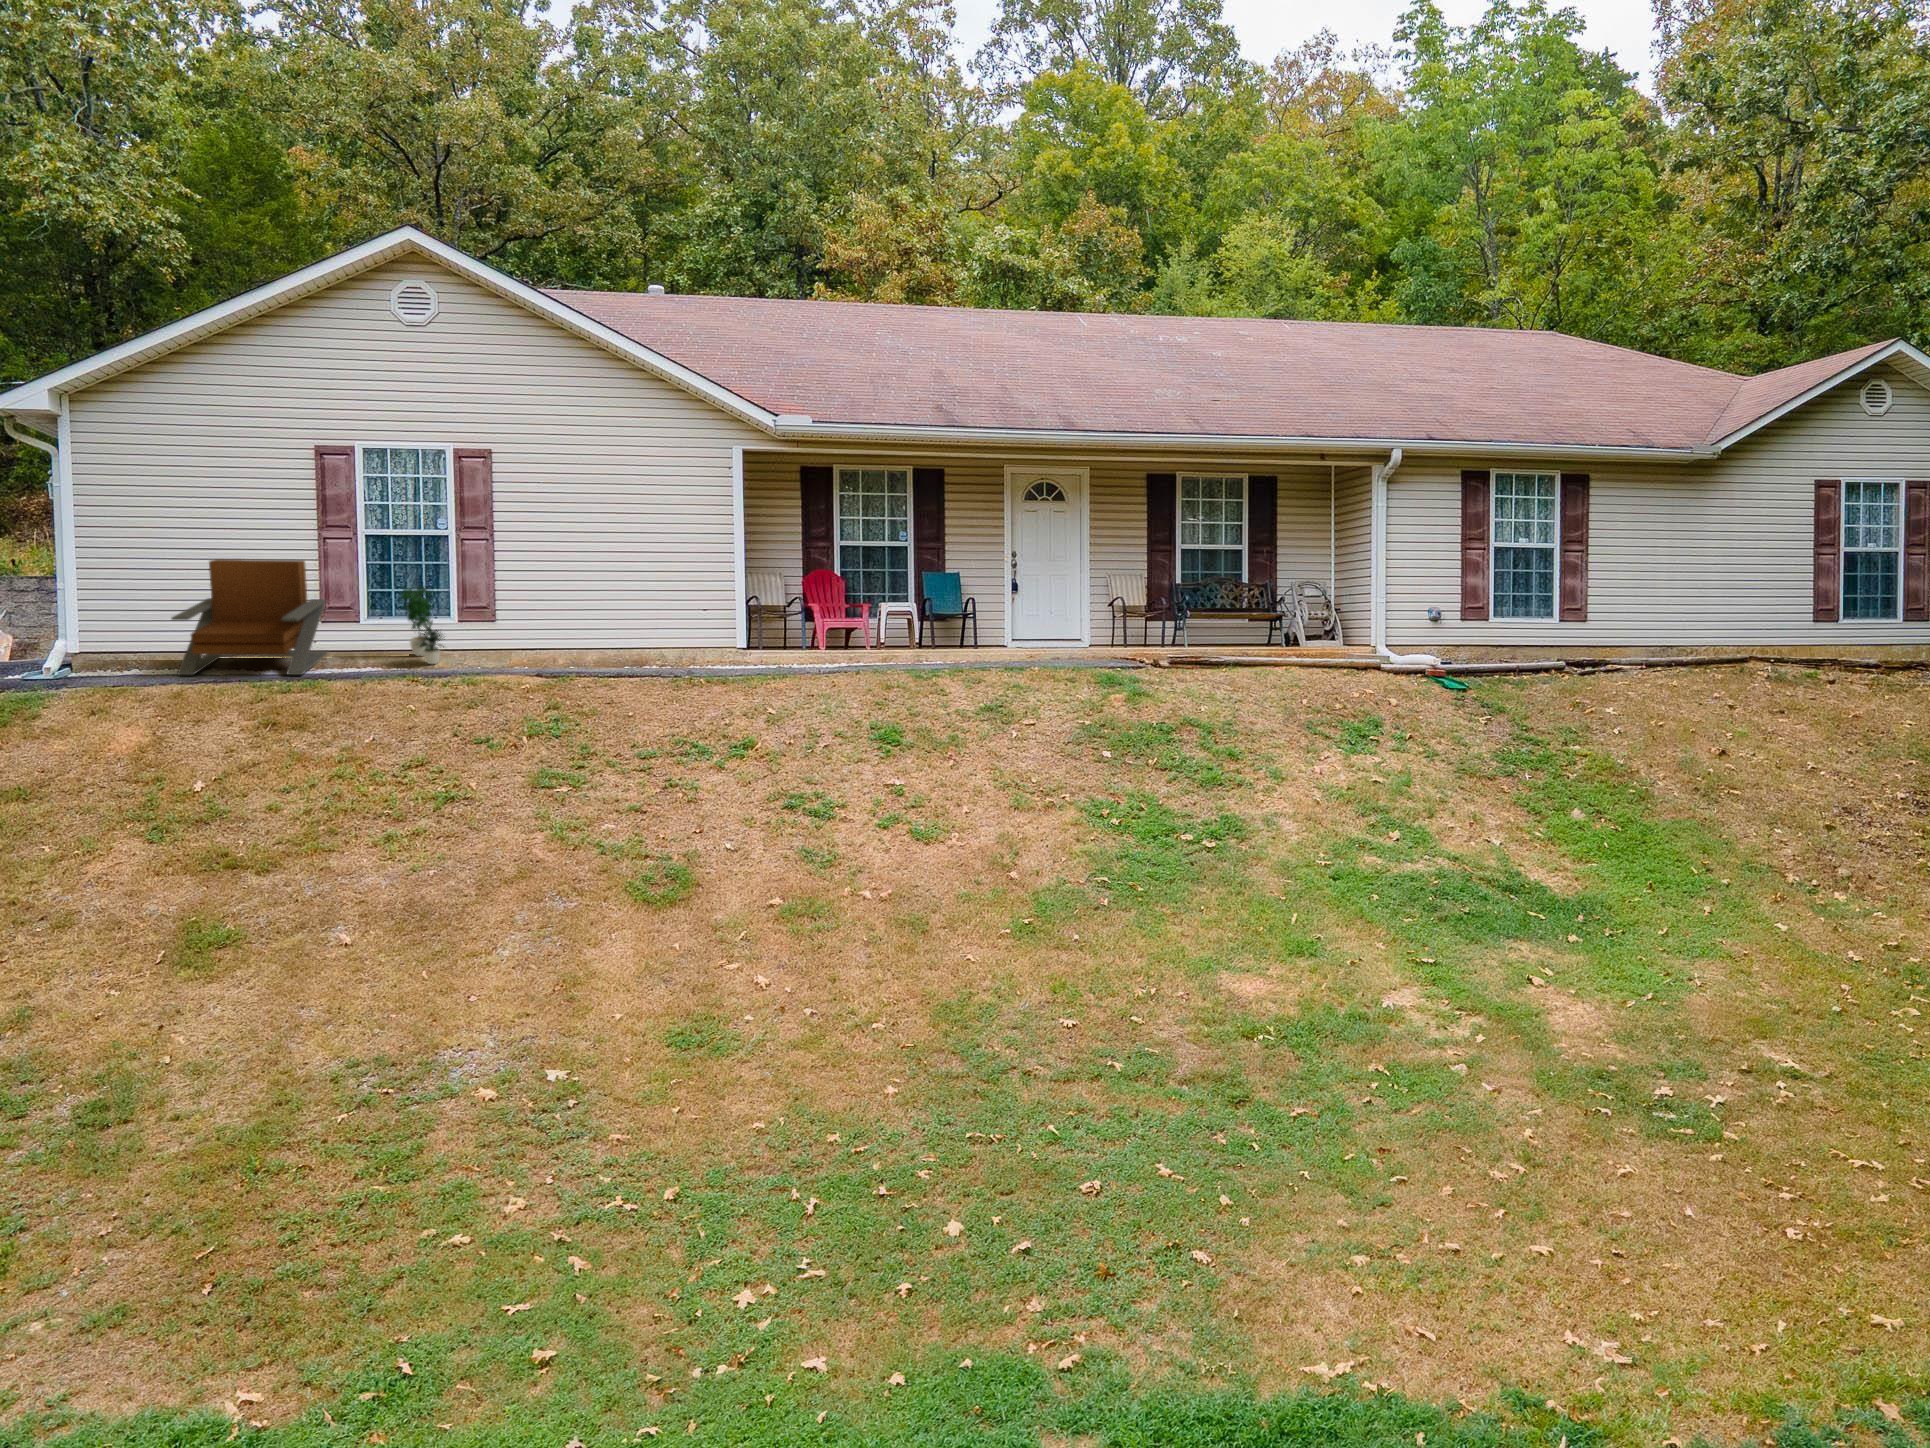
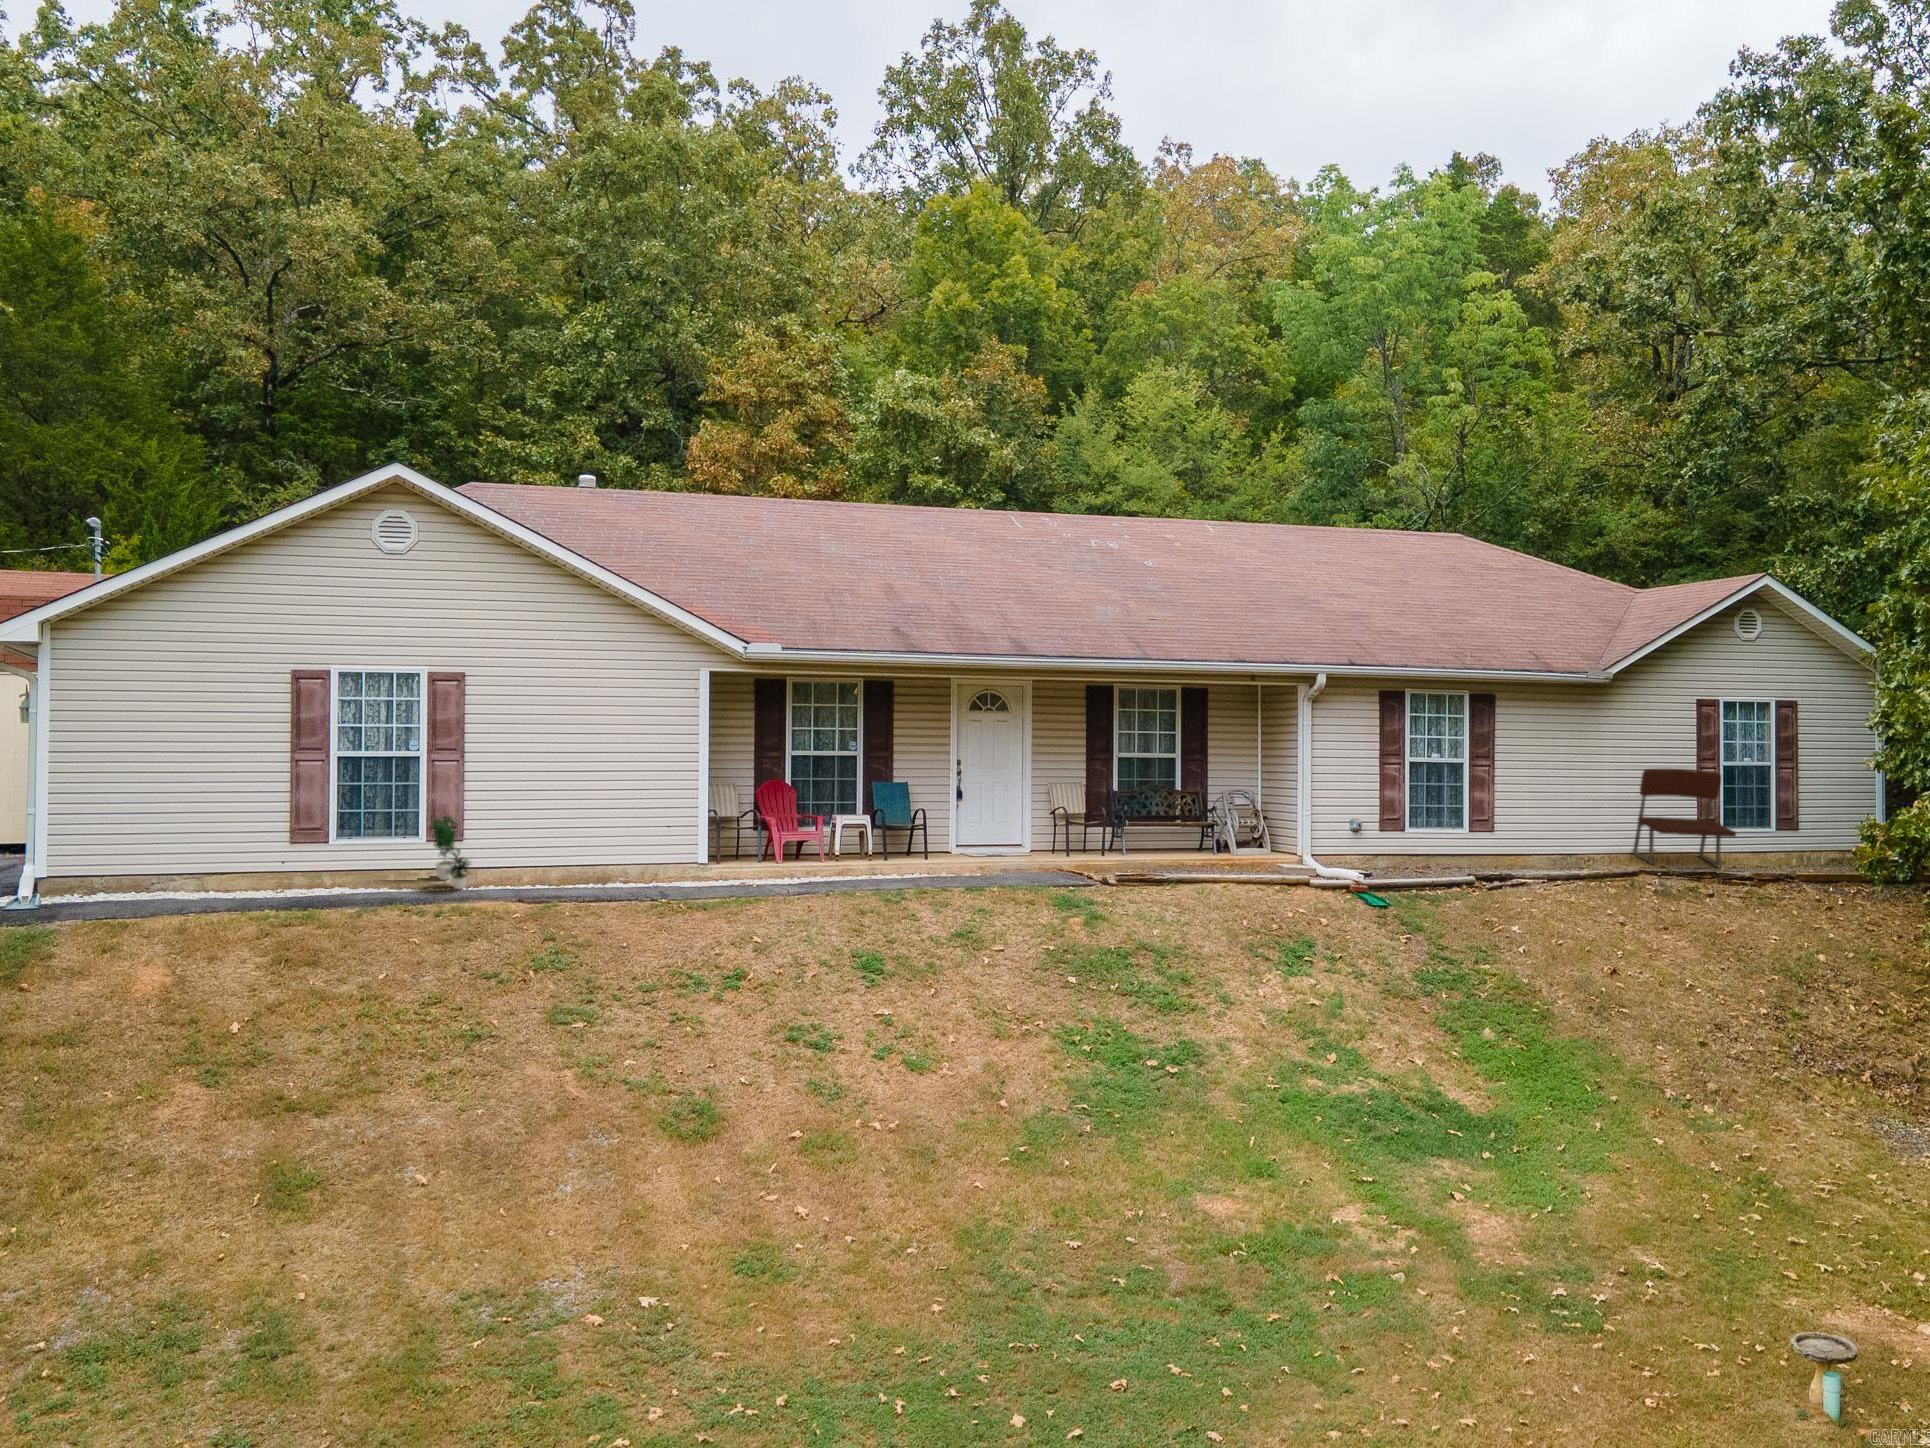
bench: none [1741,555,1859,660] -> present [1632,769,1736,867]
lounge chair: present [172,559,328,675] -> none [241,795,361,905]

